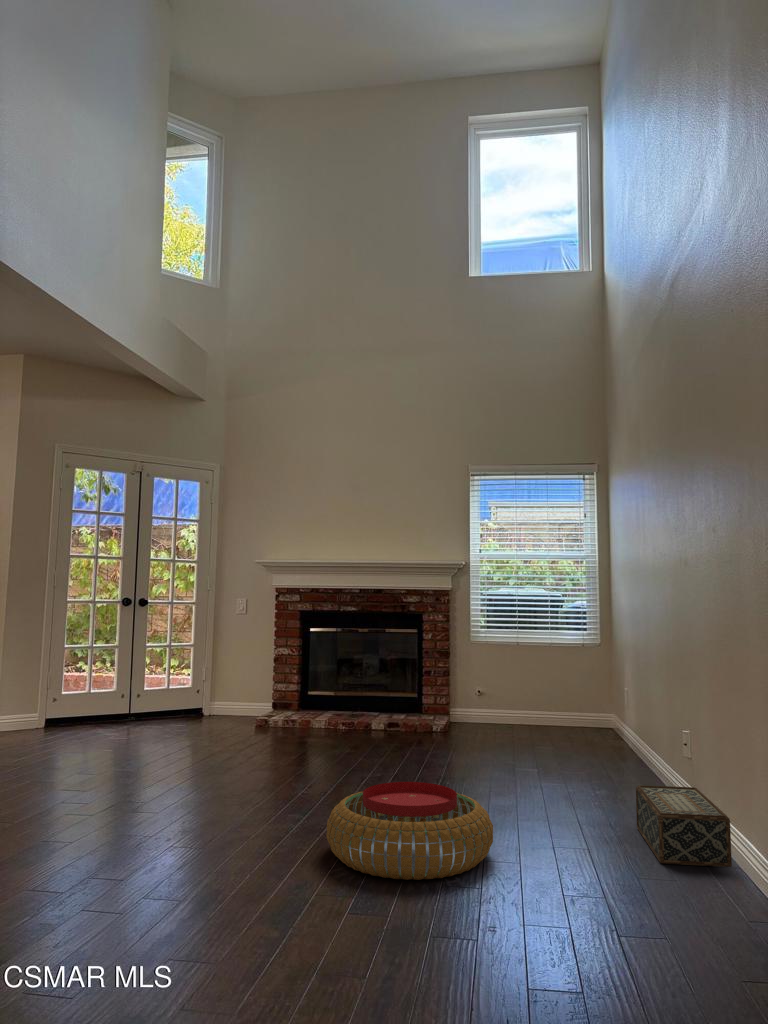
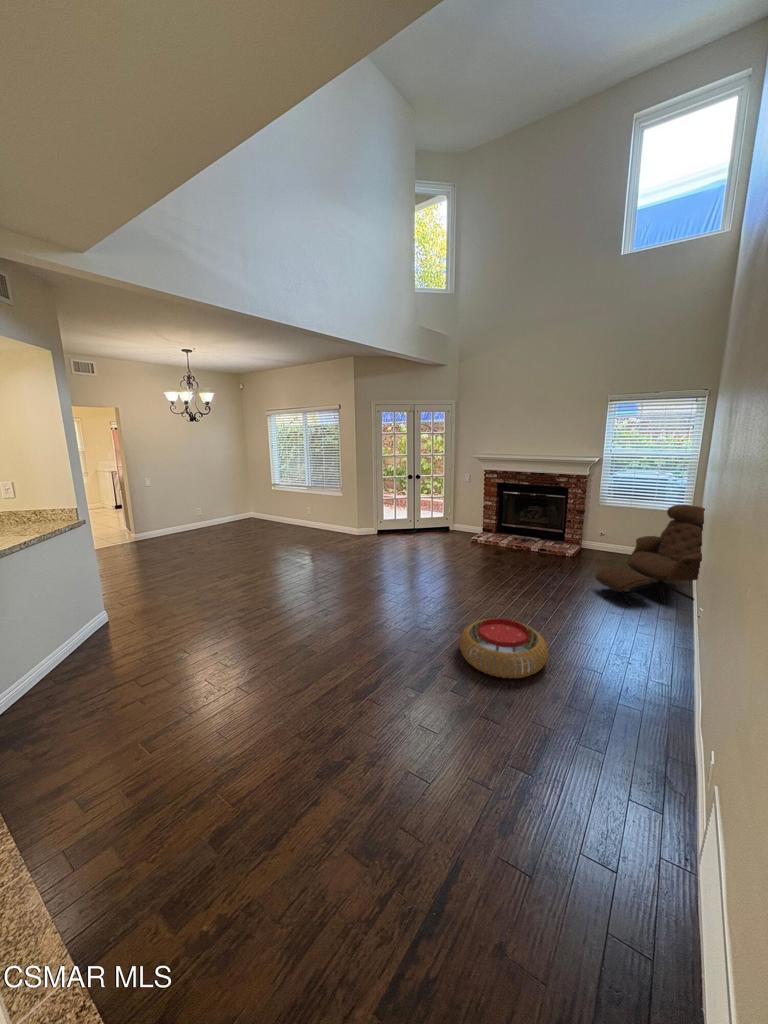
lounge chair: none [500,613,656,773] -> present [596,505,705,605]
woven basket: present [636,785,732,867] -> none [648,642,703,713]

